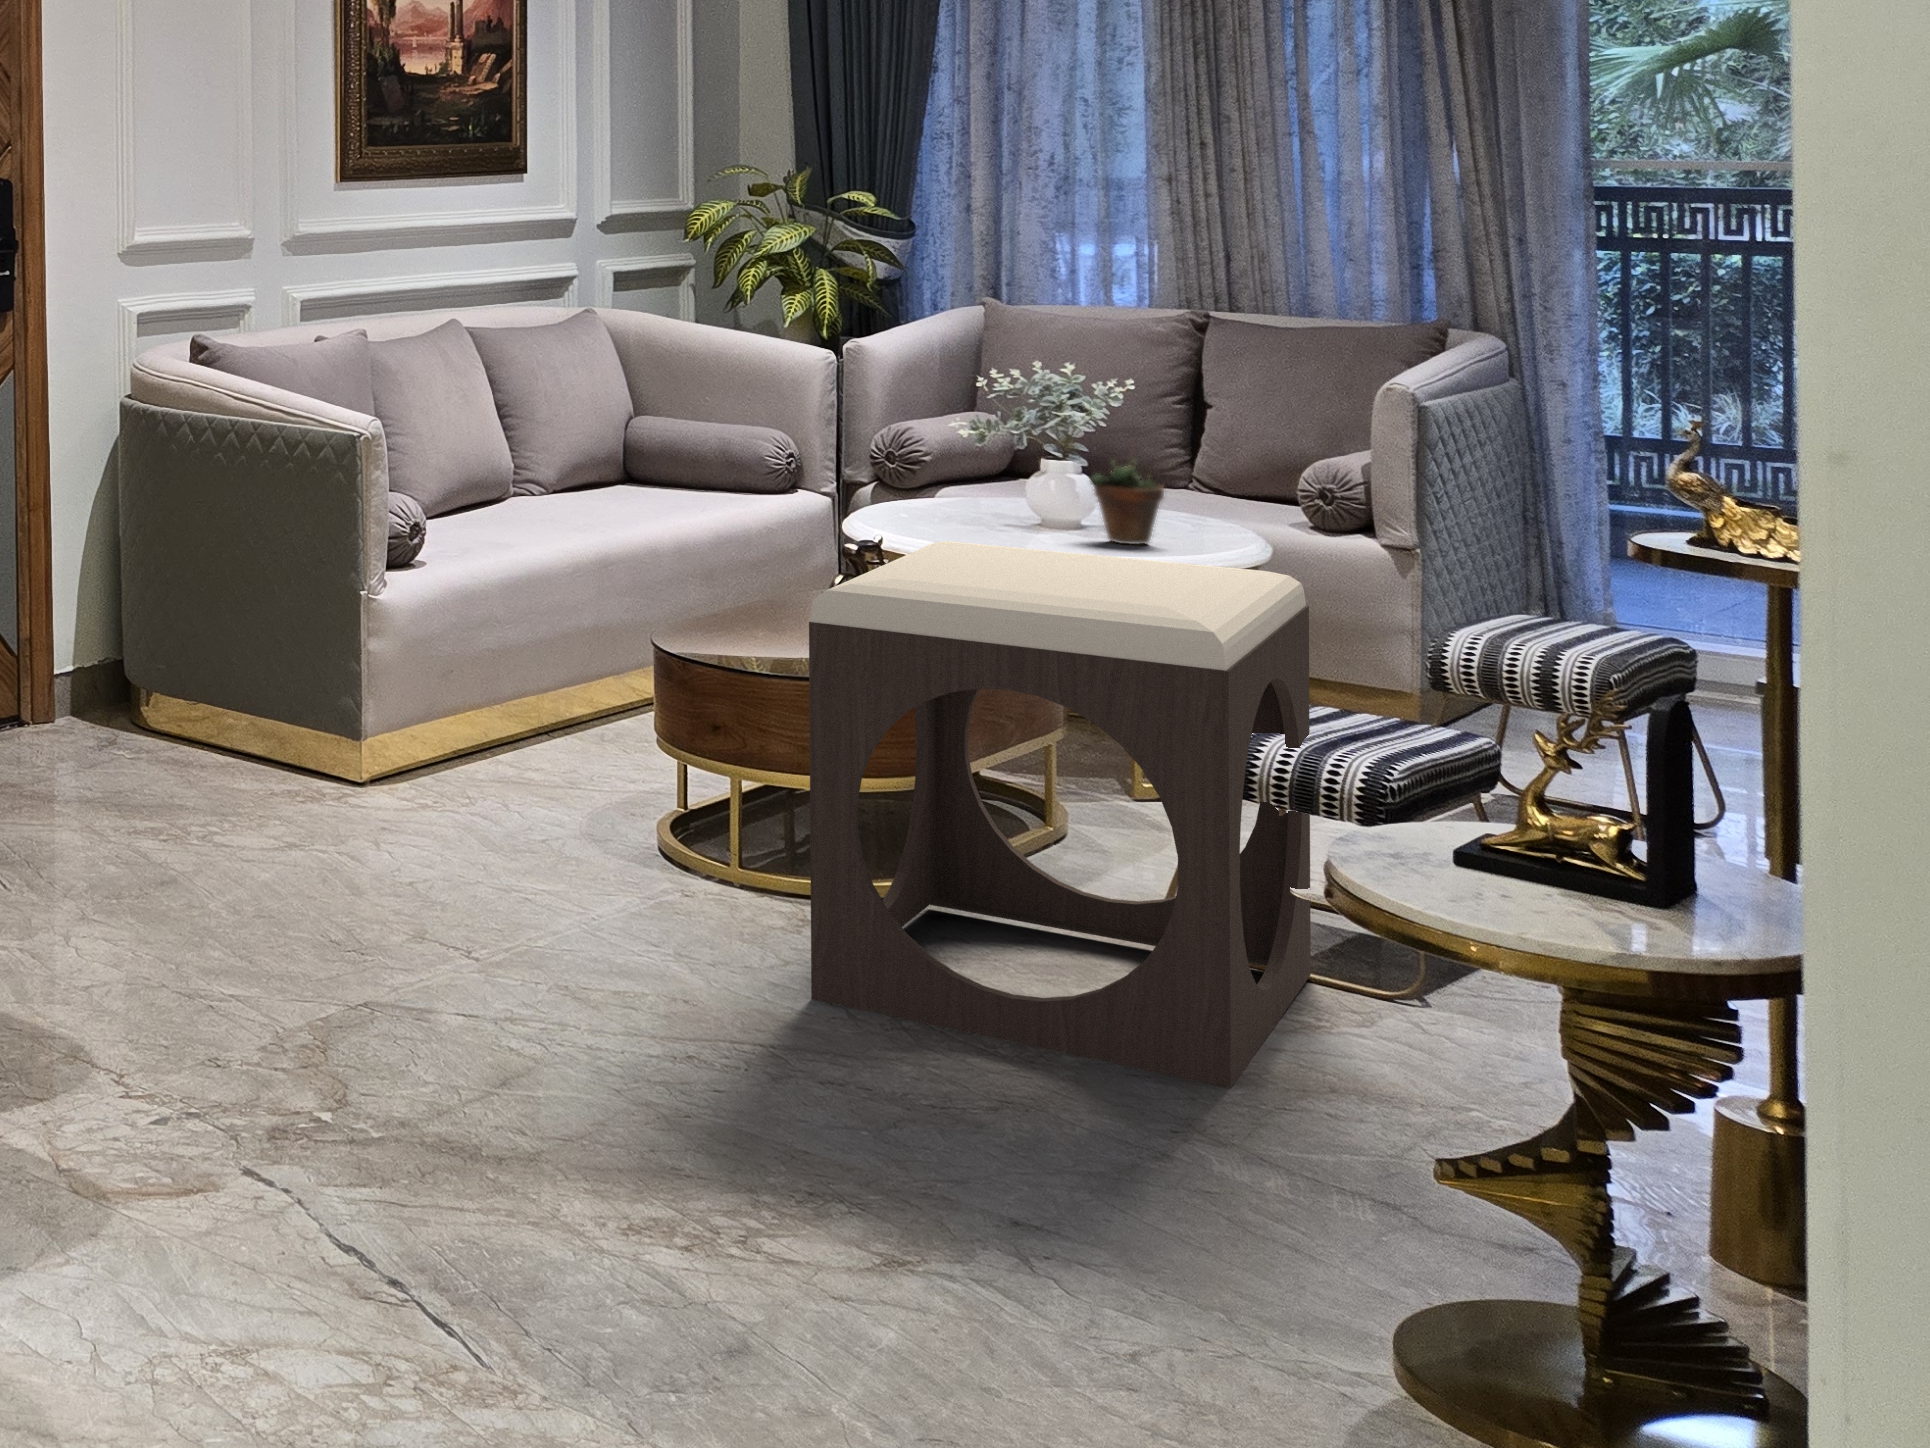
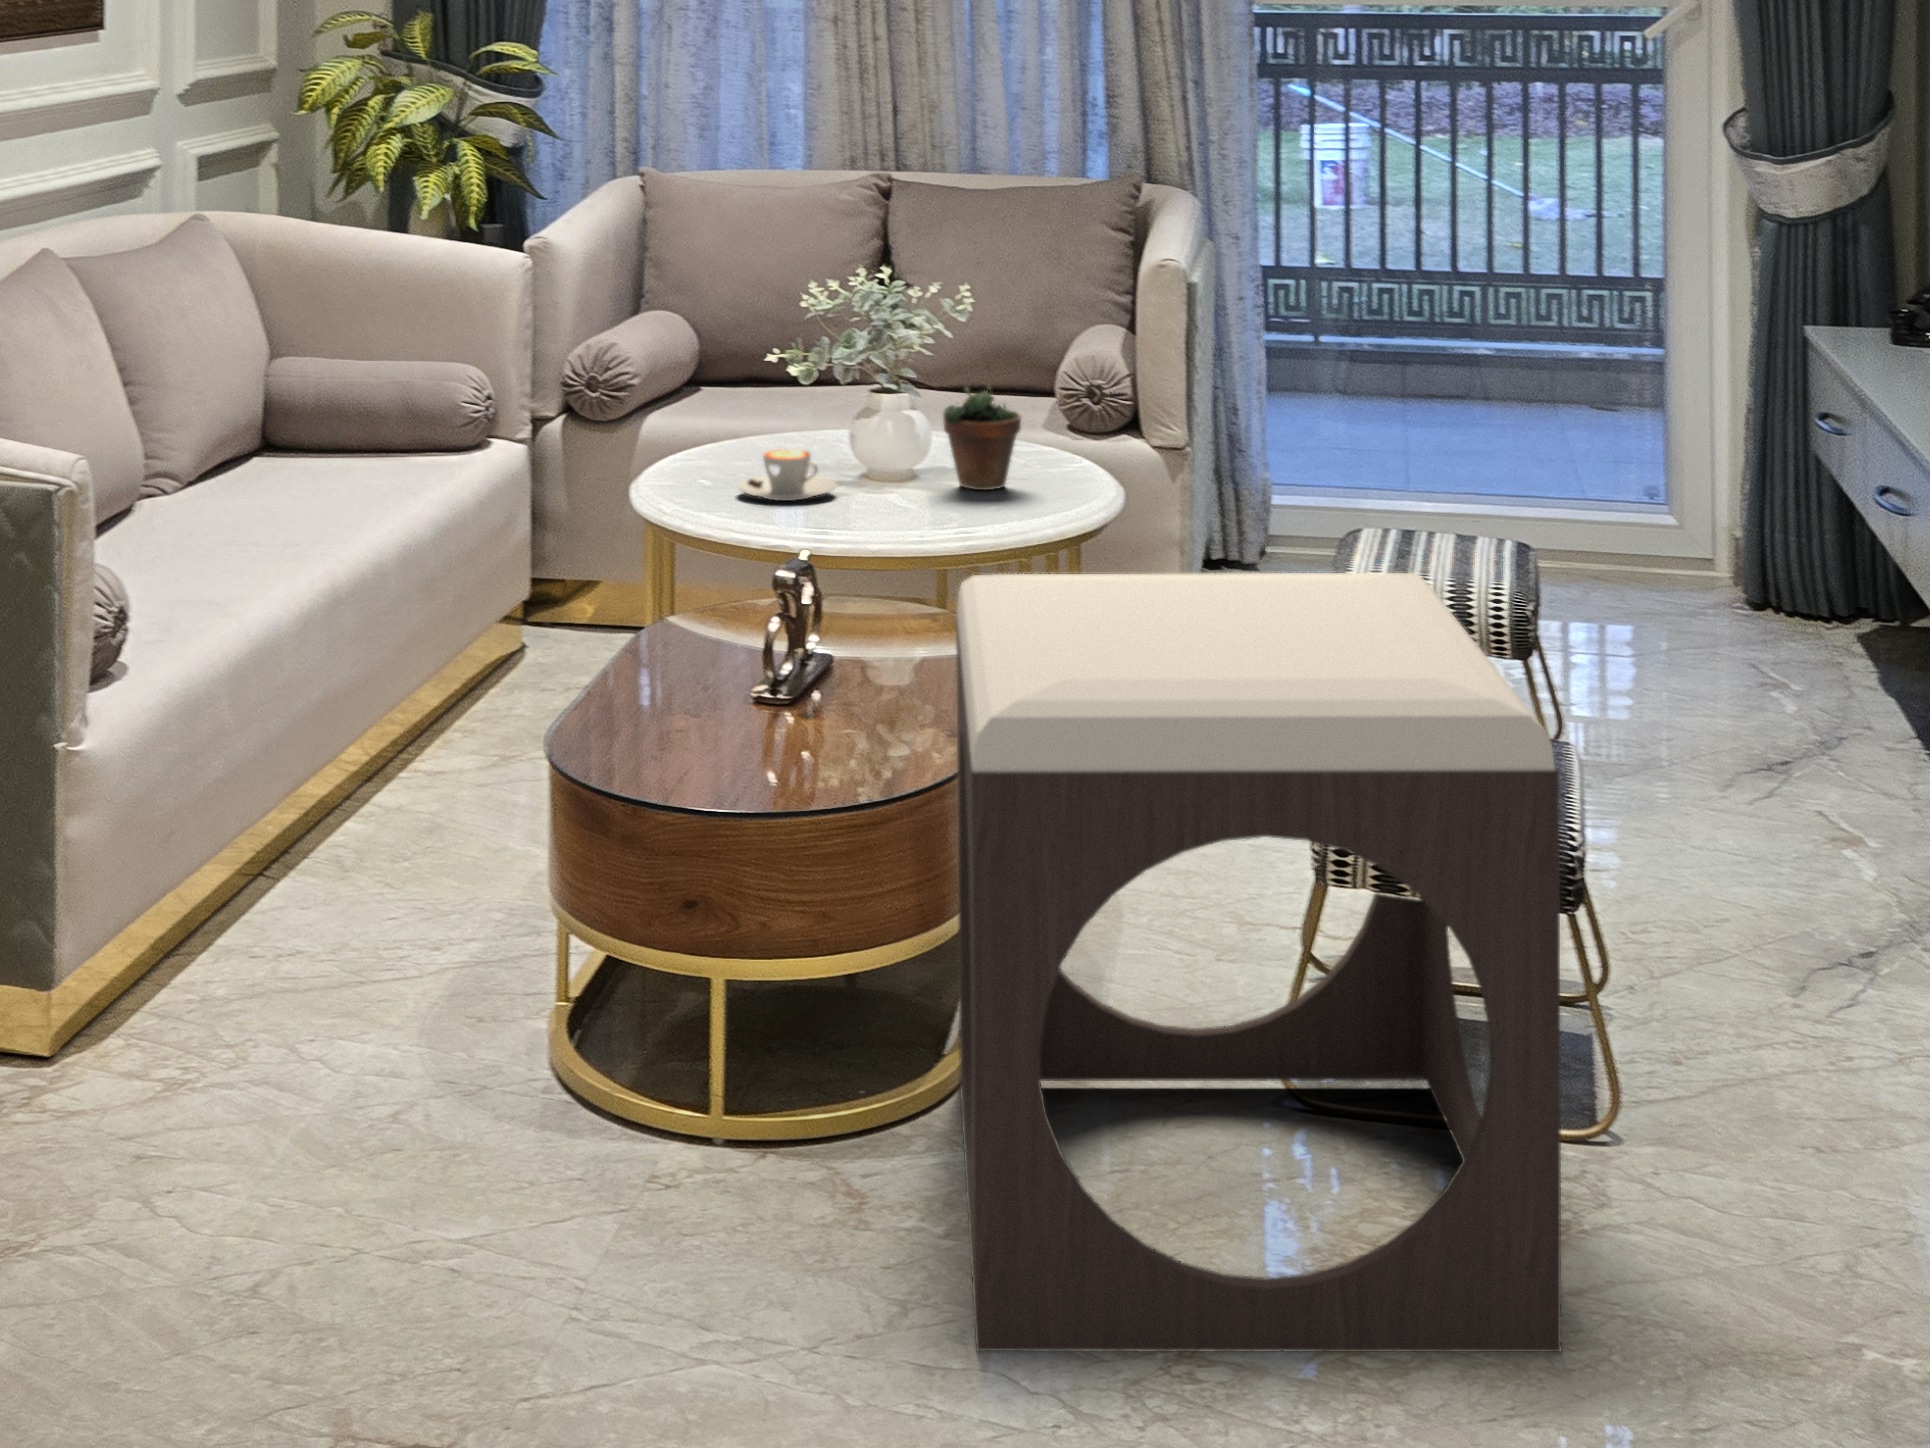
coffee cup: none [912,495,995,532] -> present [738,449,837,501]

